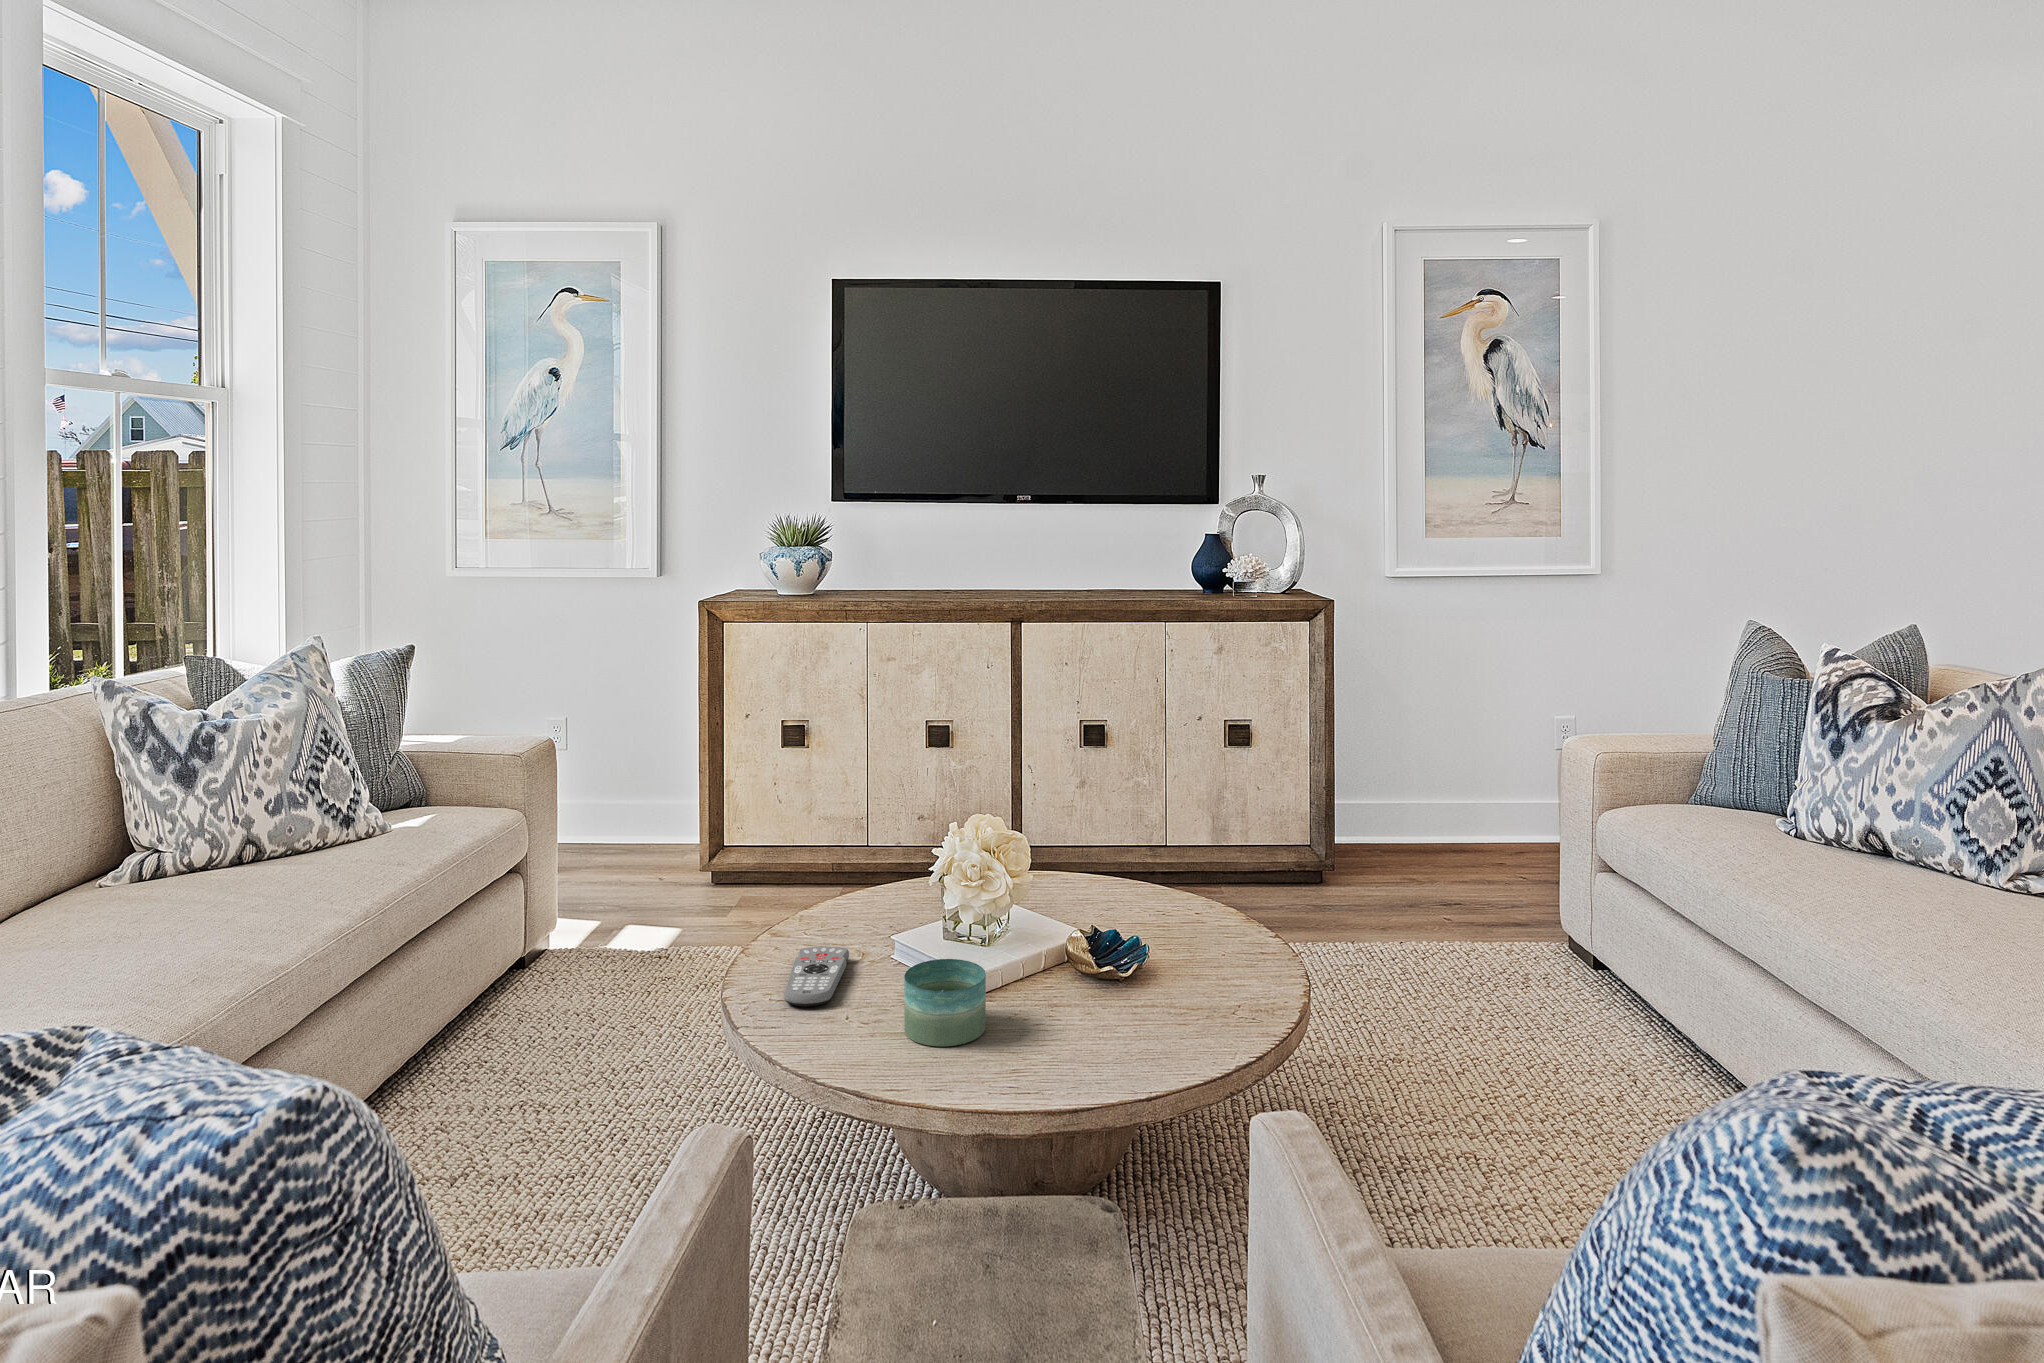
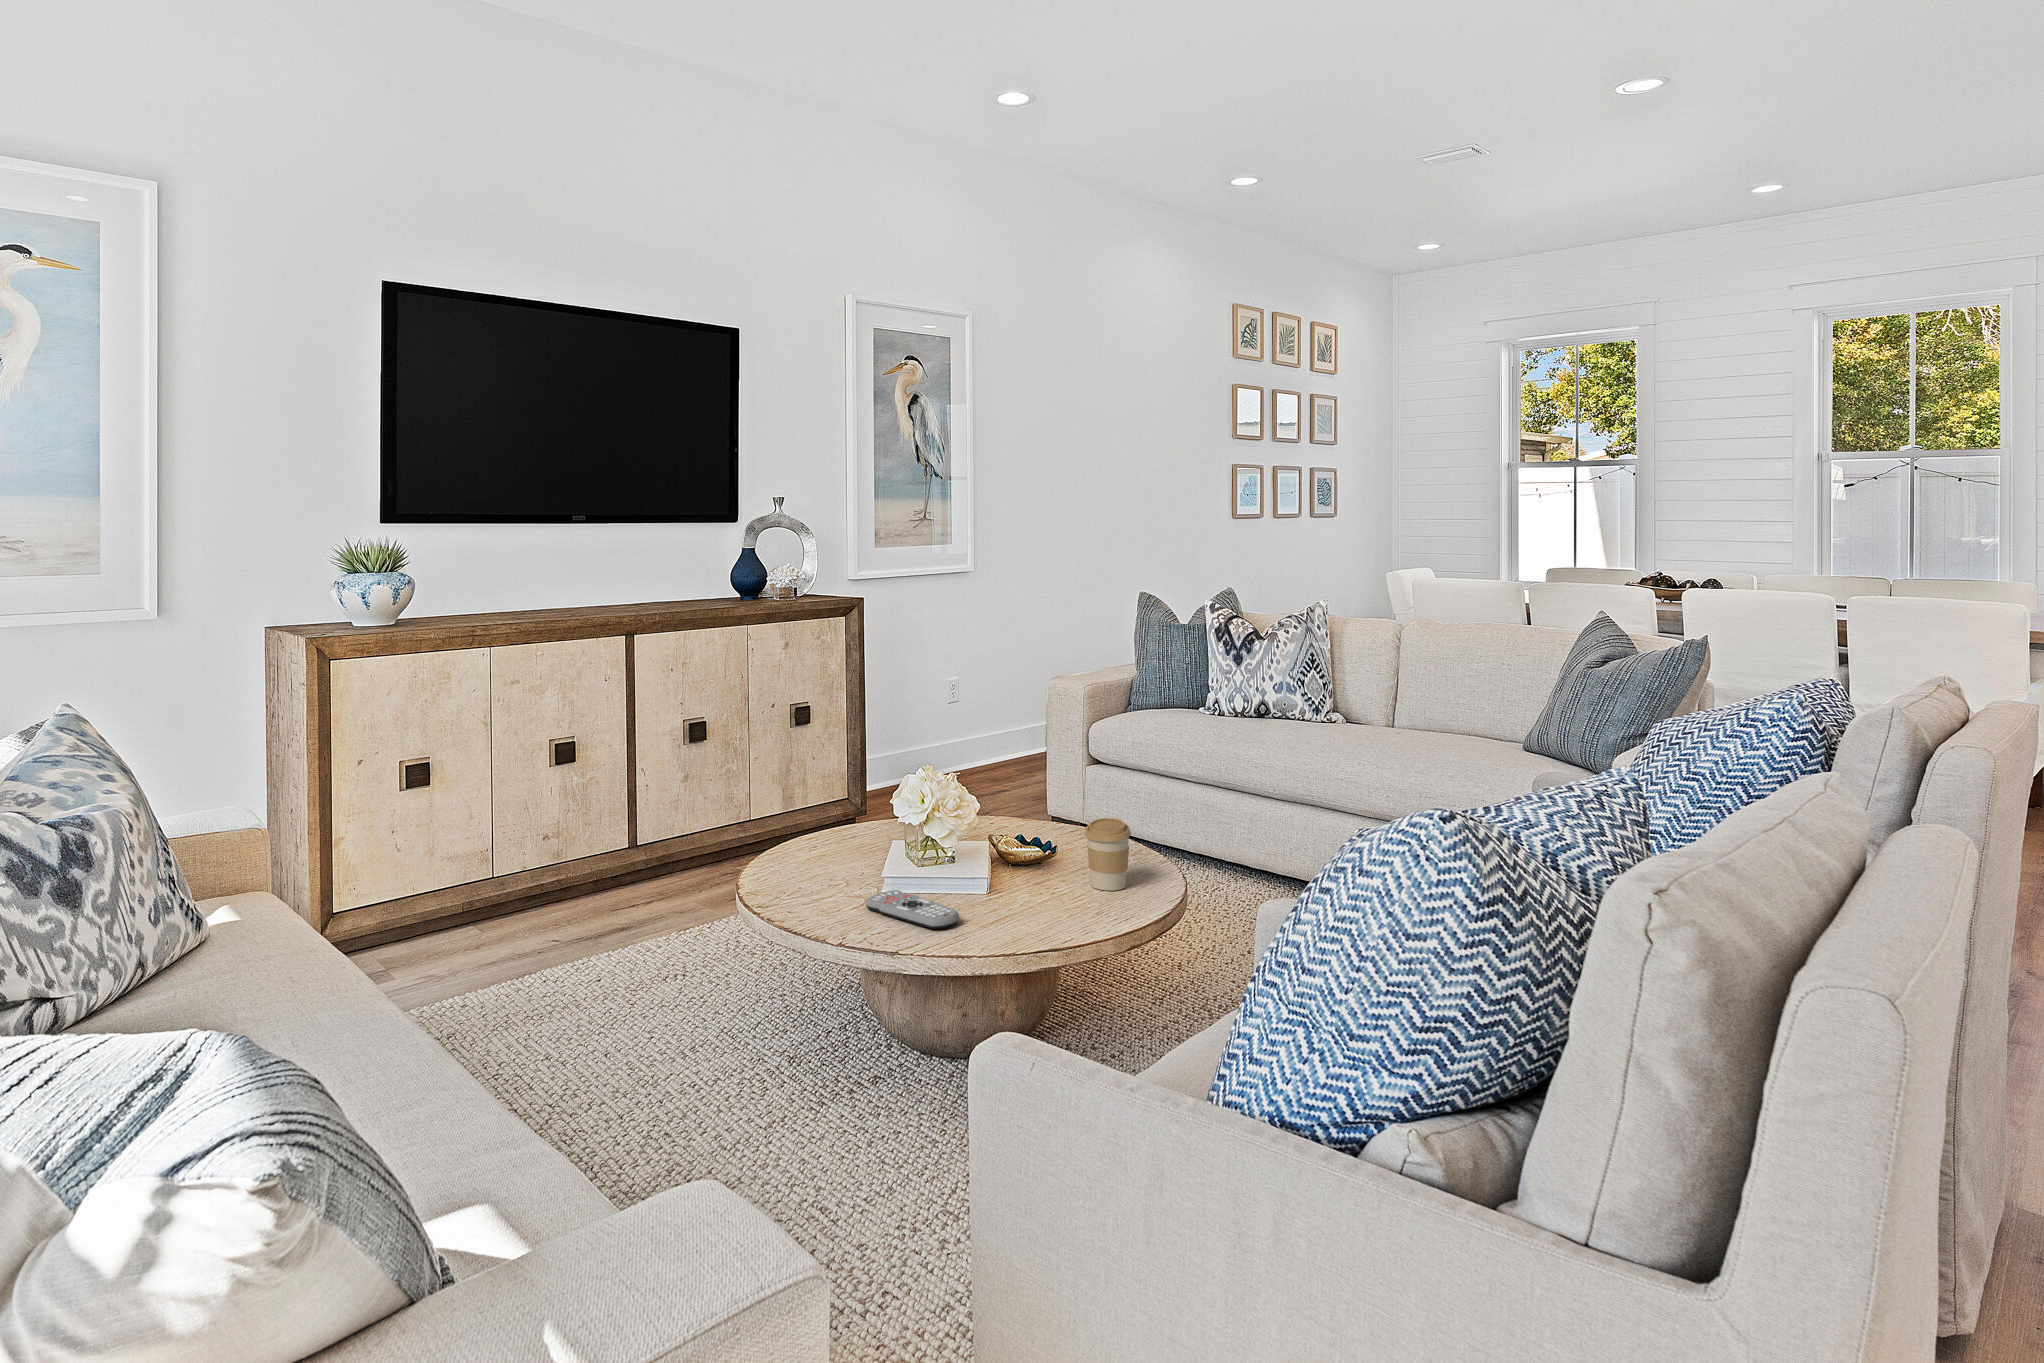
coffee cup: none [1043,931,1106,1035] -> present [1085,818,1131,891]
candle: present [904,959,986,1046] -> none [1023,858,1084,919]

